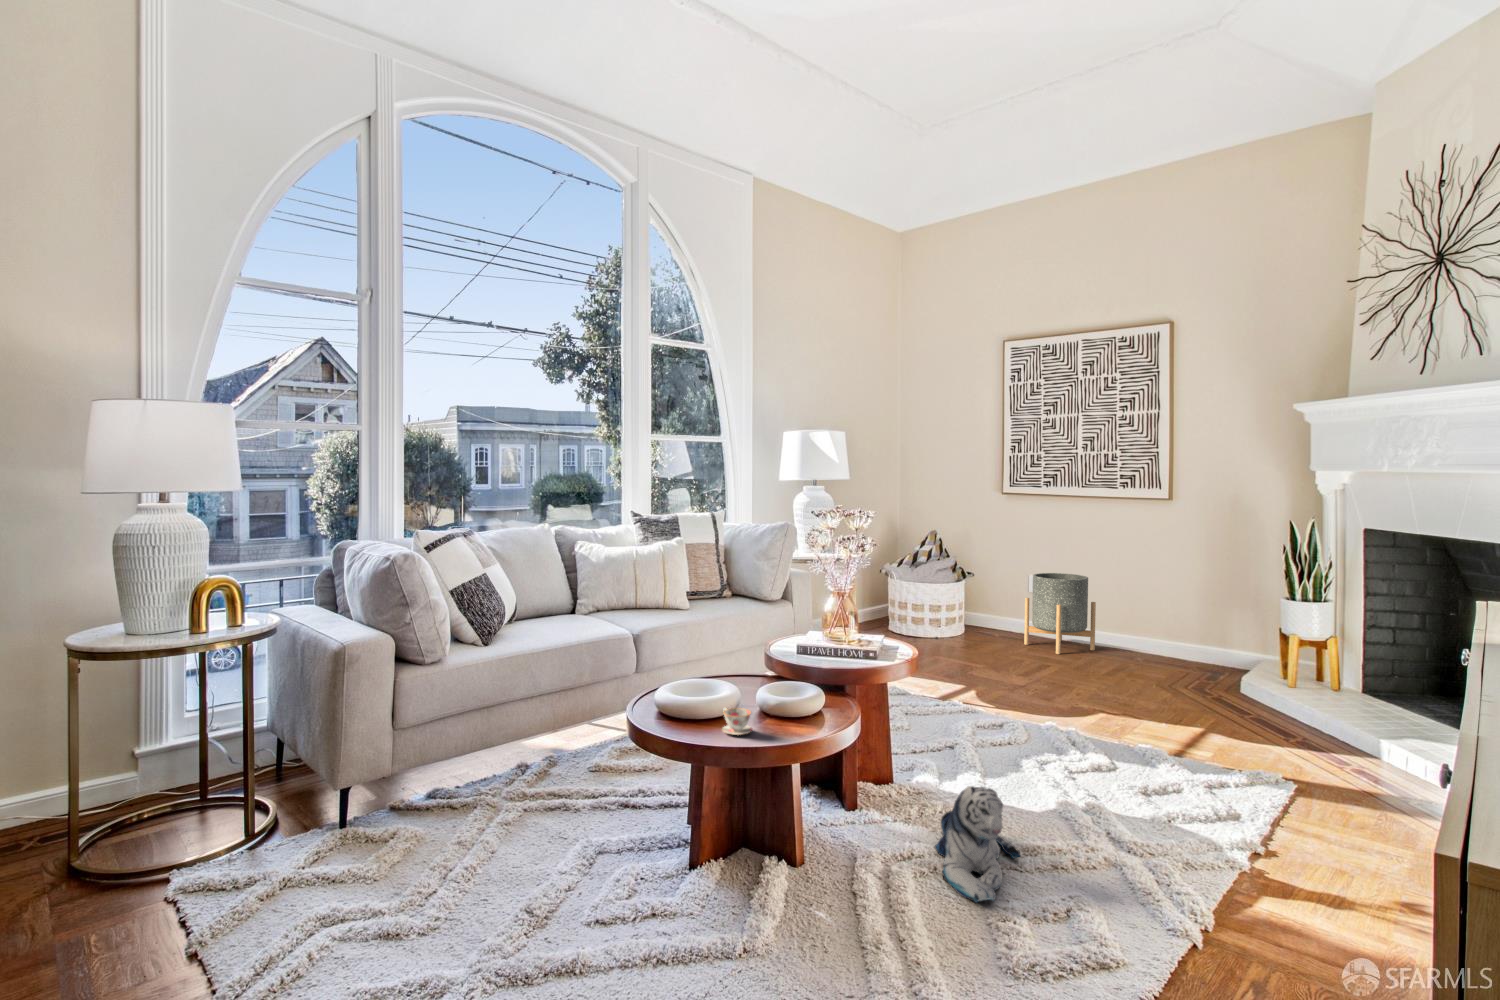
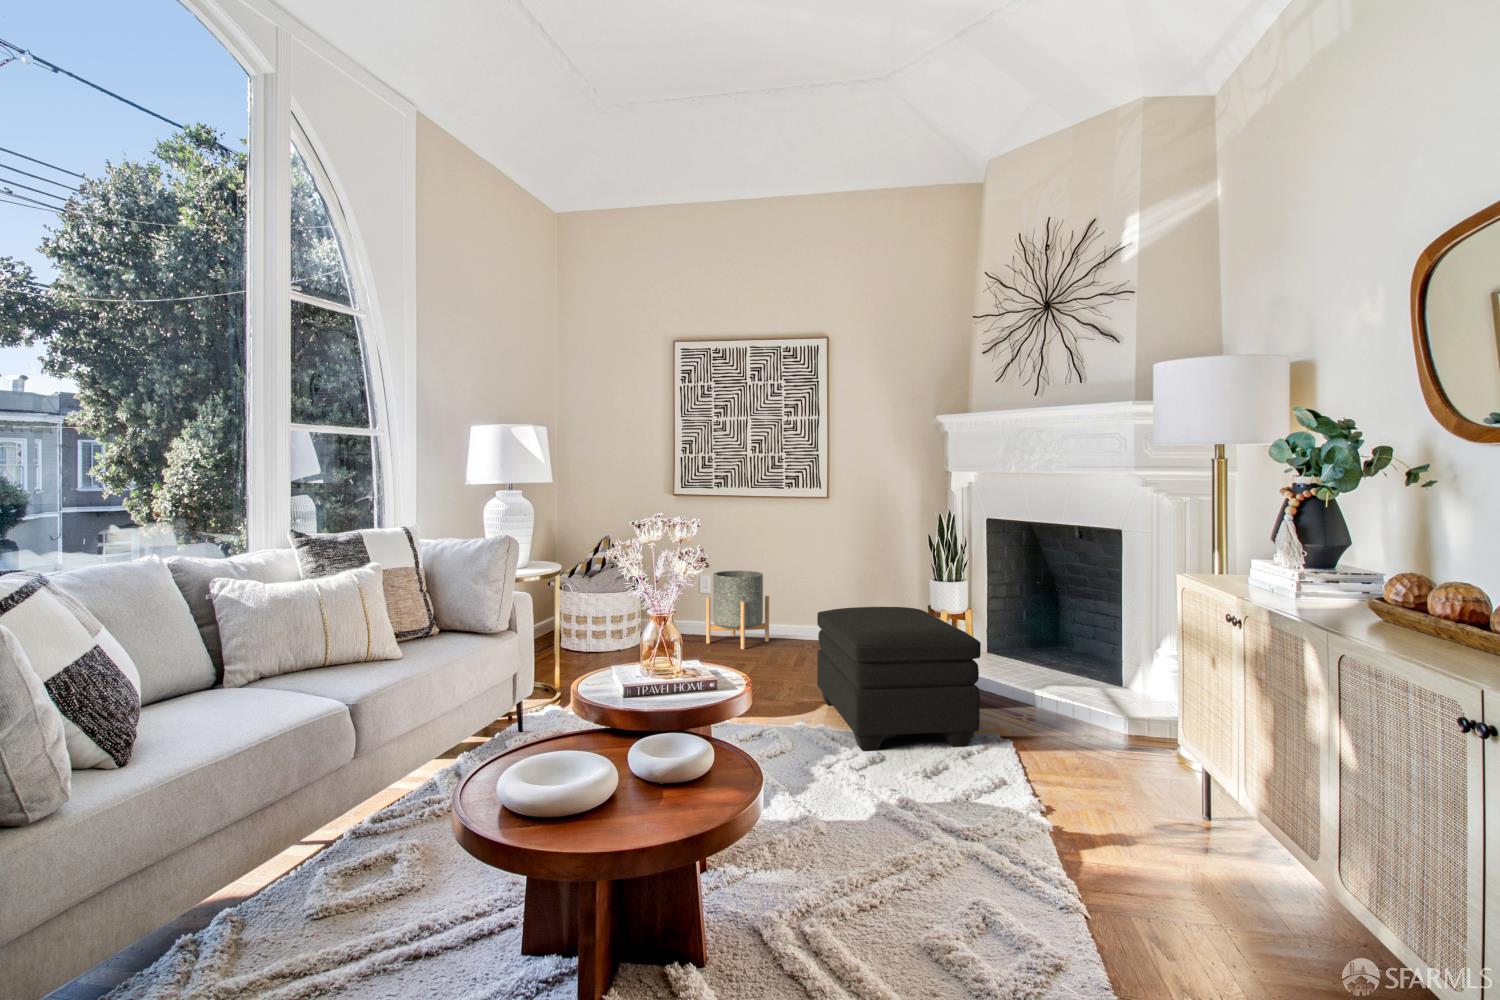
ottoman: none [1087,615,1246,777] -> present [817,607,981,751]
teacup: present [722,708,752,735] -> none [627,790,675,829]
plush toy: present [935,786,1020,903] -> none [815,815,923,945]

